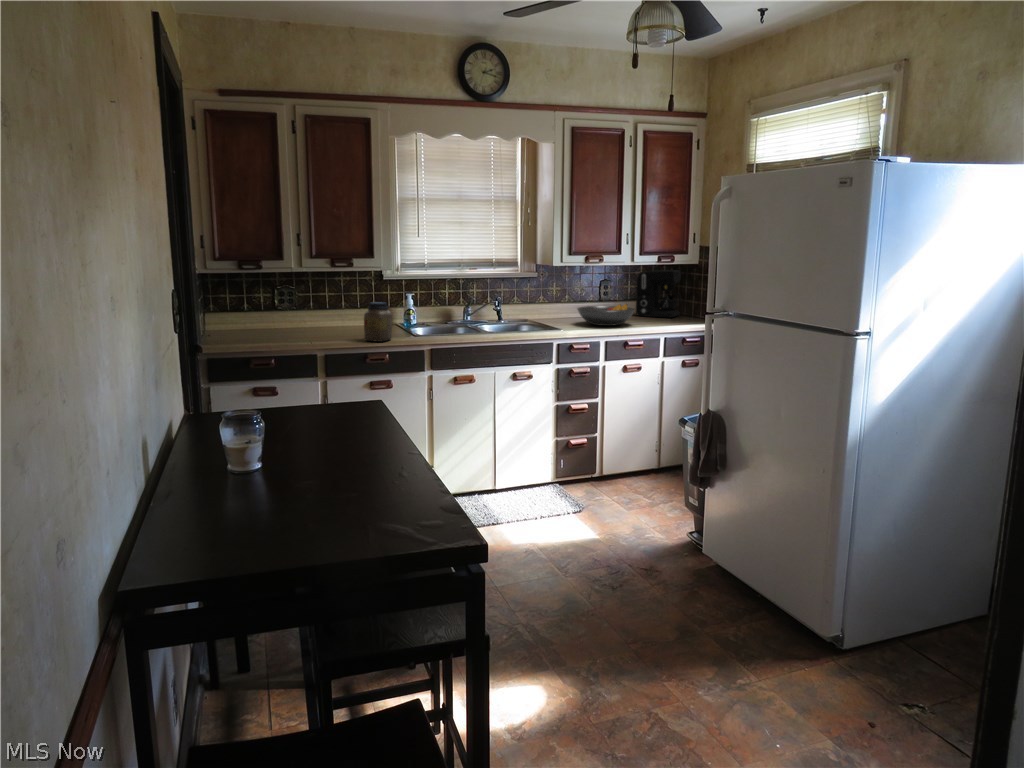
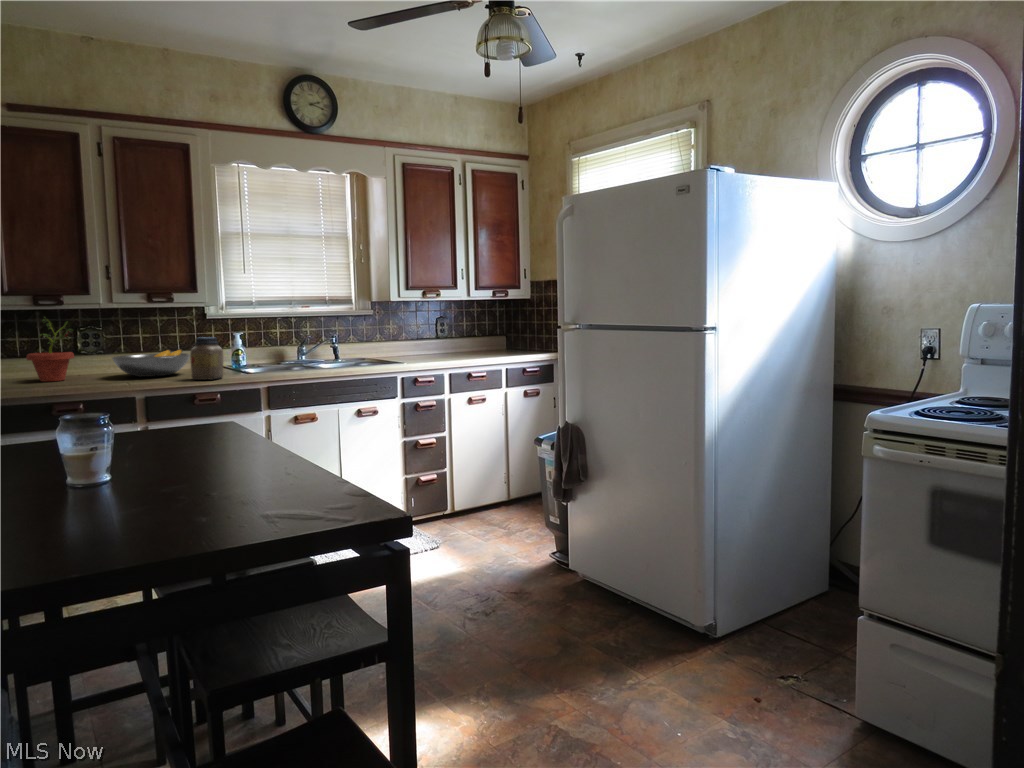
coffee maker: present [636,270,681,317] -> none [473,306,517,352]
potted plant: none [235,278,272,335] -> present [26,317,74,381]
fruit bowl: present [578,304,634,326] -> present [112,349,190,377]

